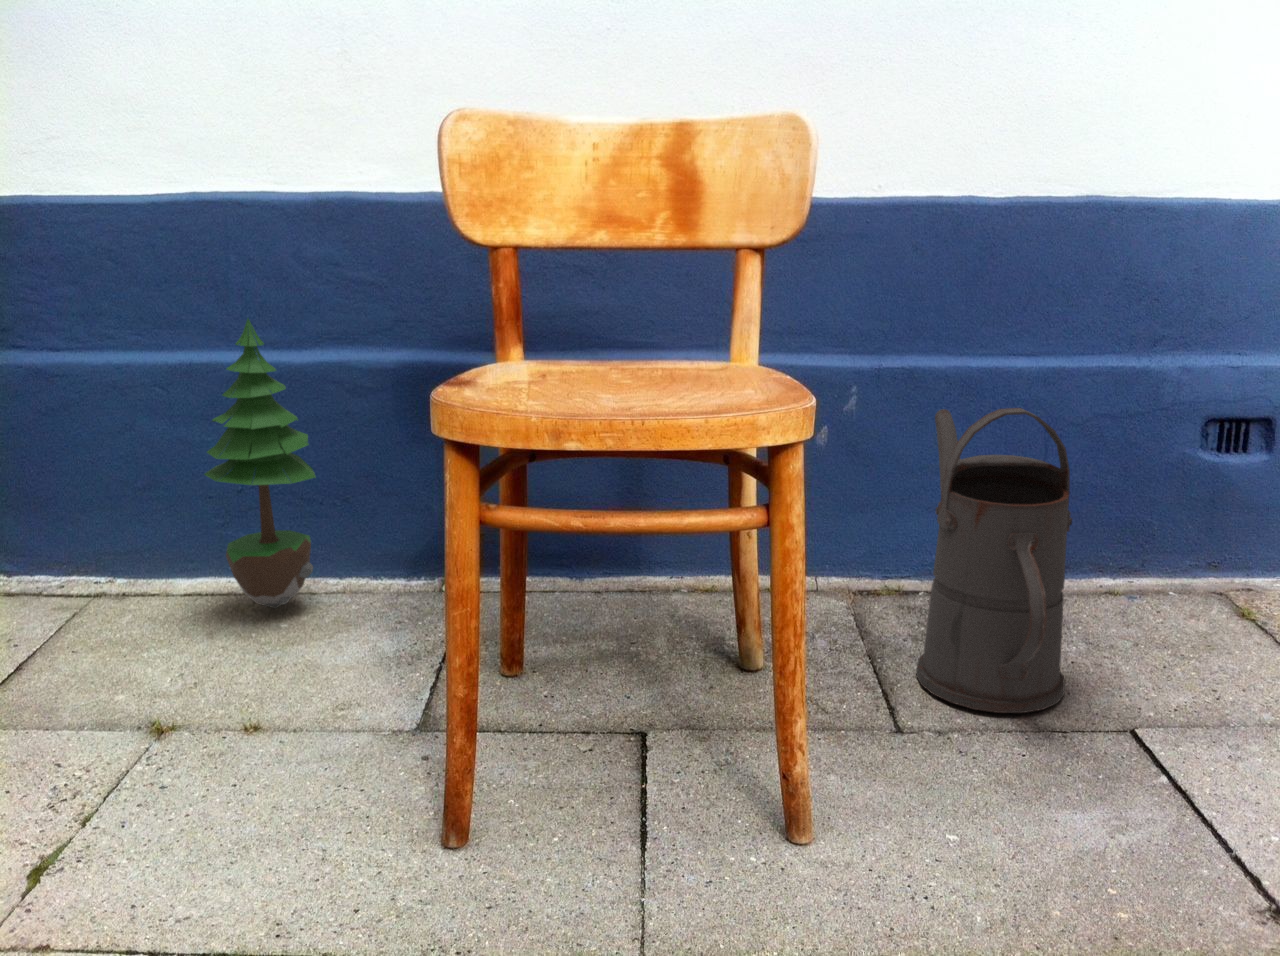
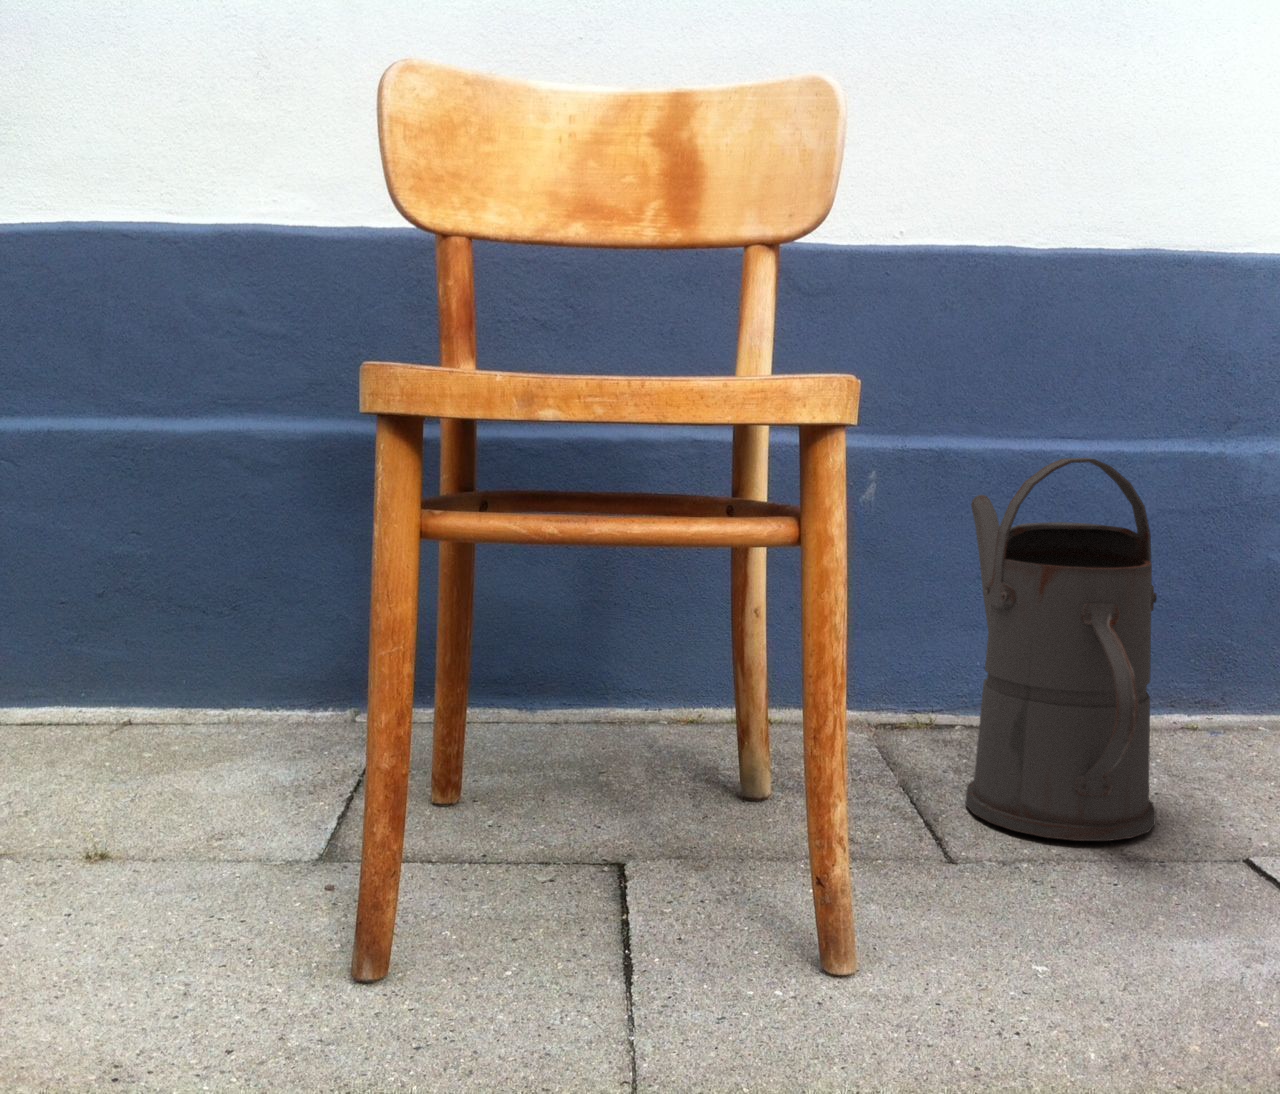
potted tree: present [204,319,316,608] -> none [53,358,200,738]

